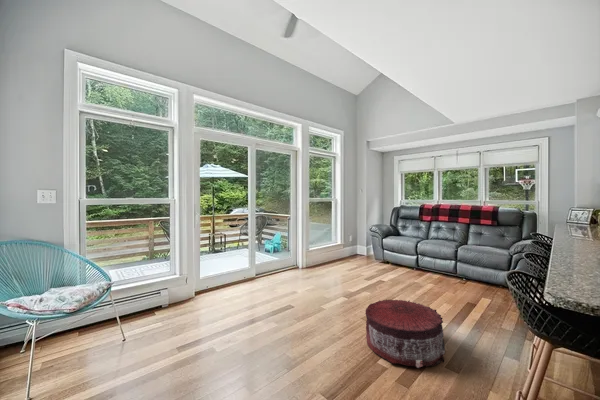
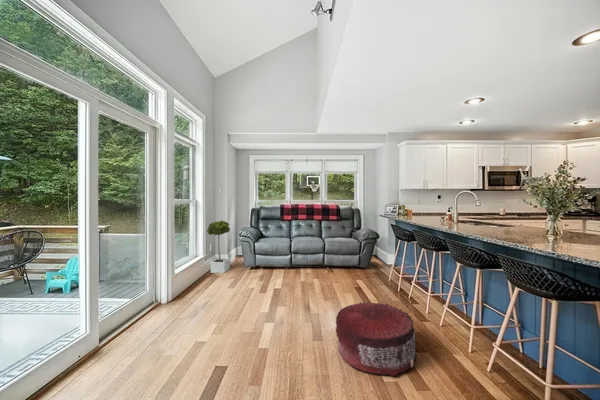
potted tree: none [344,215,365,261] -> present [207,221,230,273]

